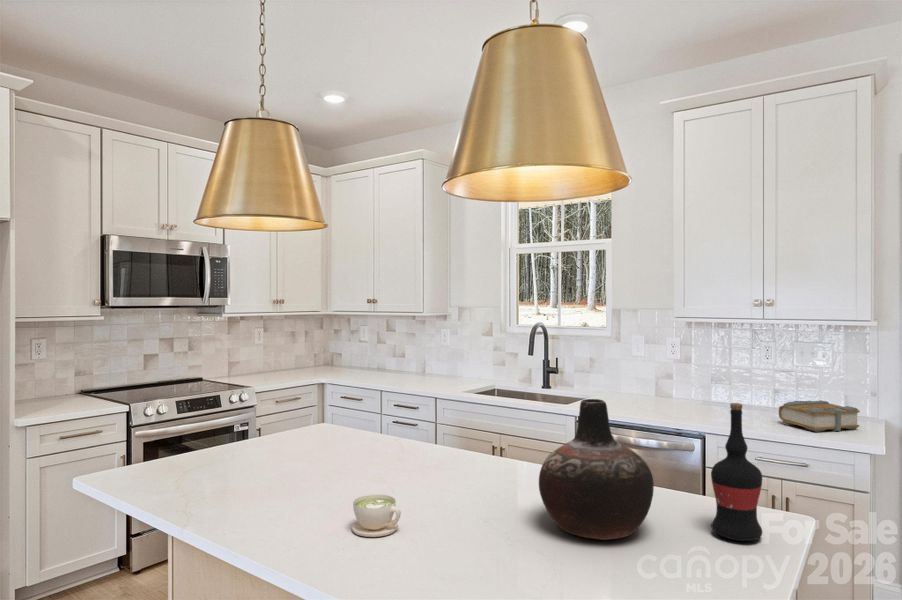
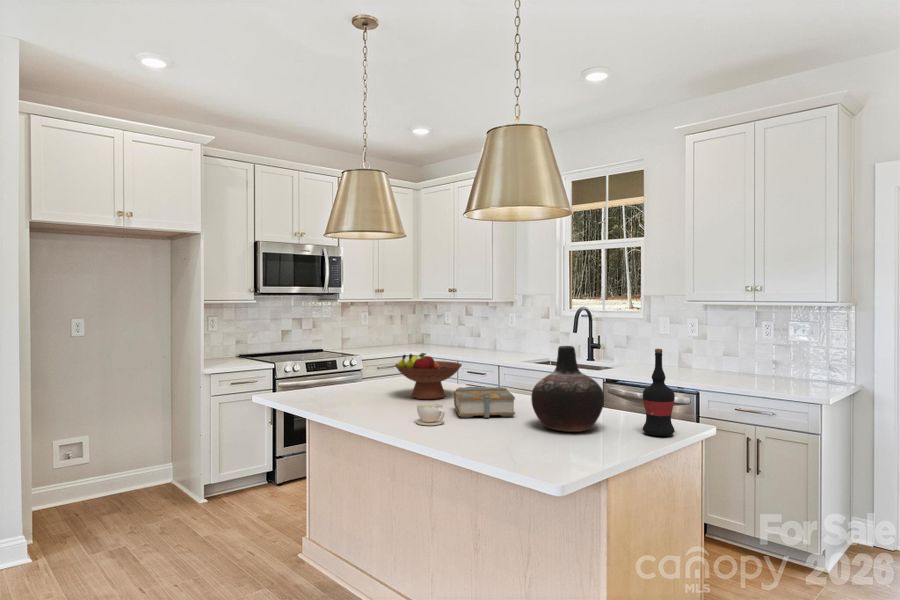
fruit bowl: none [308,400,410,471] -> present [395,353,462,399]
book: present [779,400,860,432] -> present [454,387,515,418]

